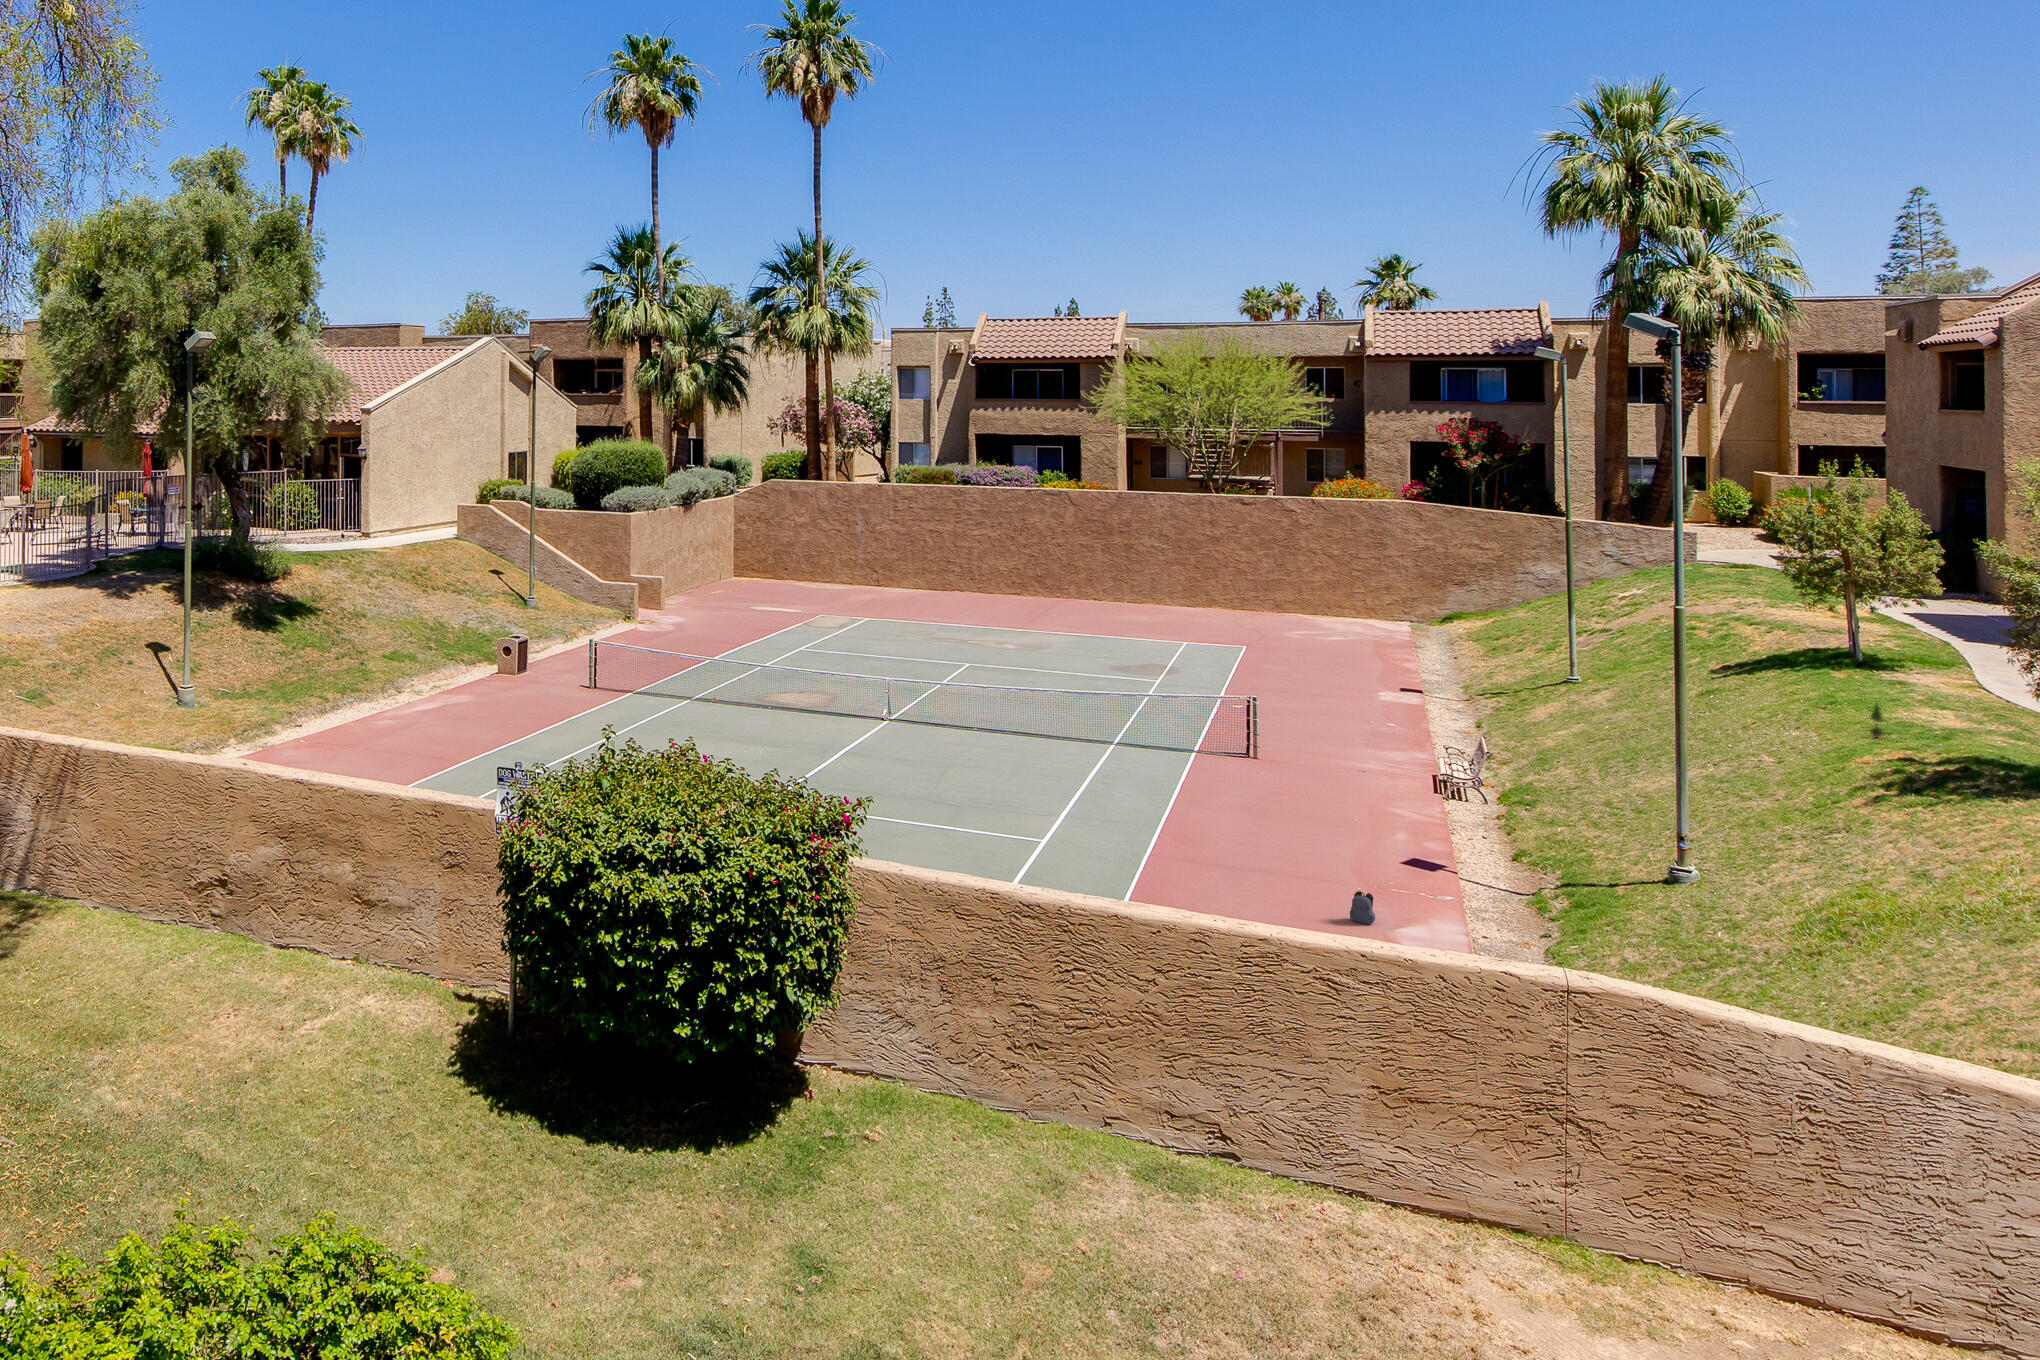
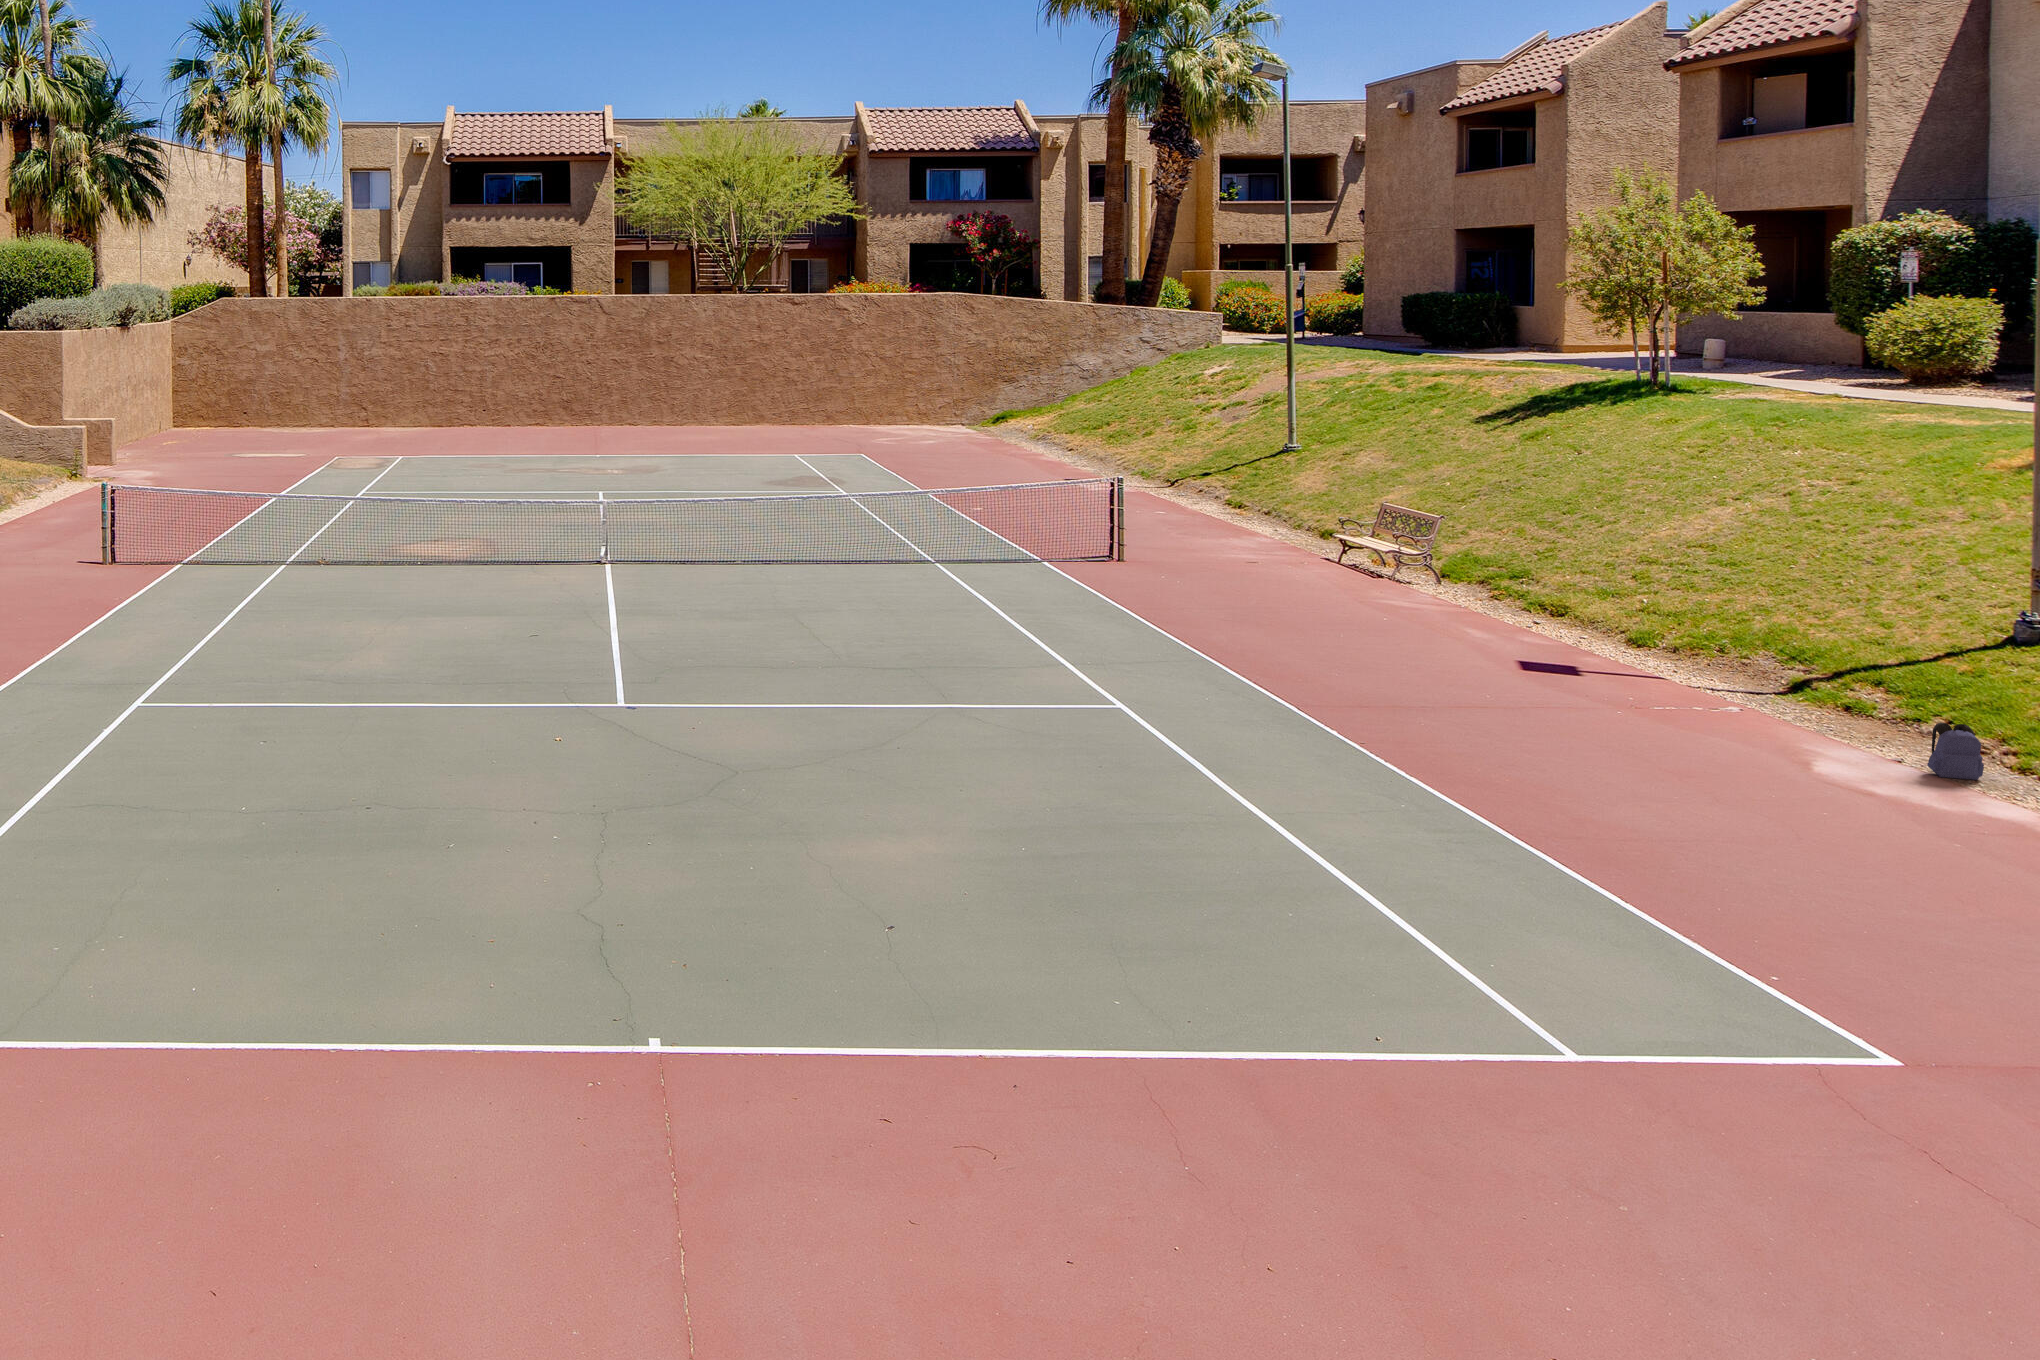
potted tree: present [1870,704,1883,738] -> none [1978,391,2002,438]

